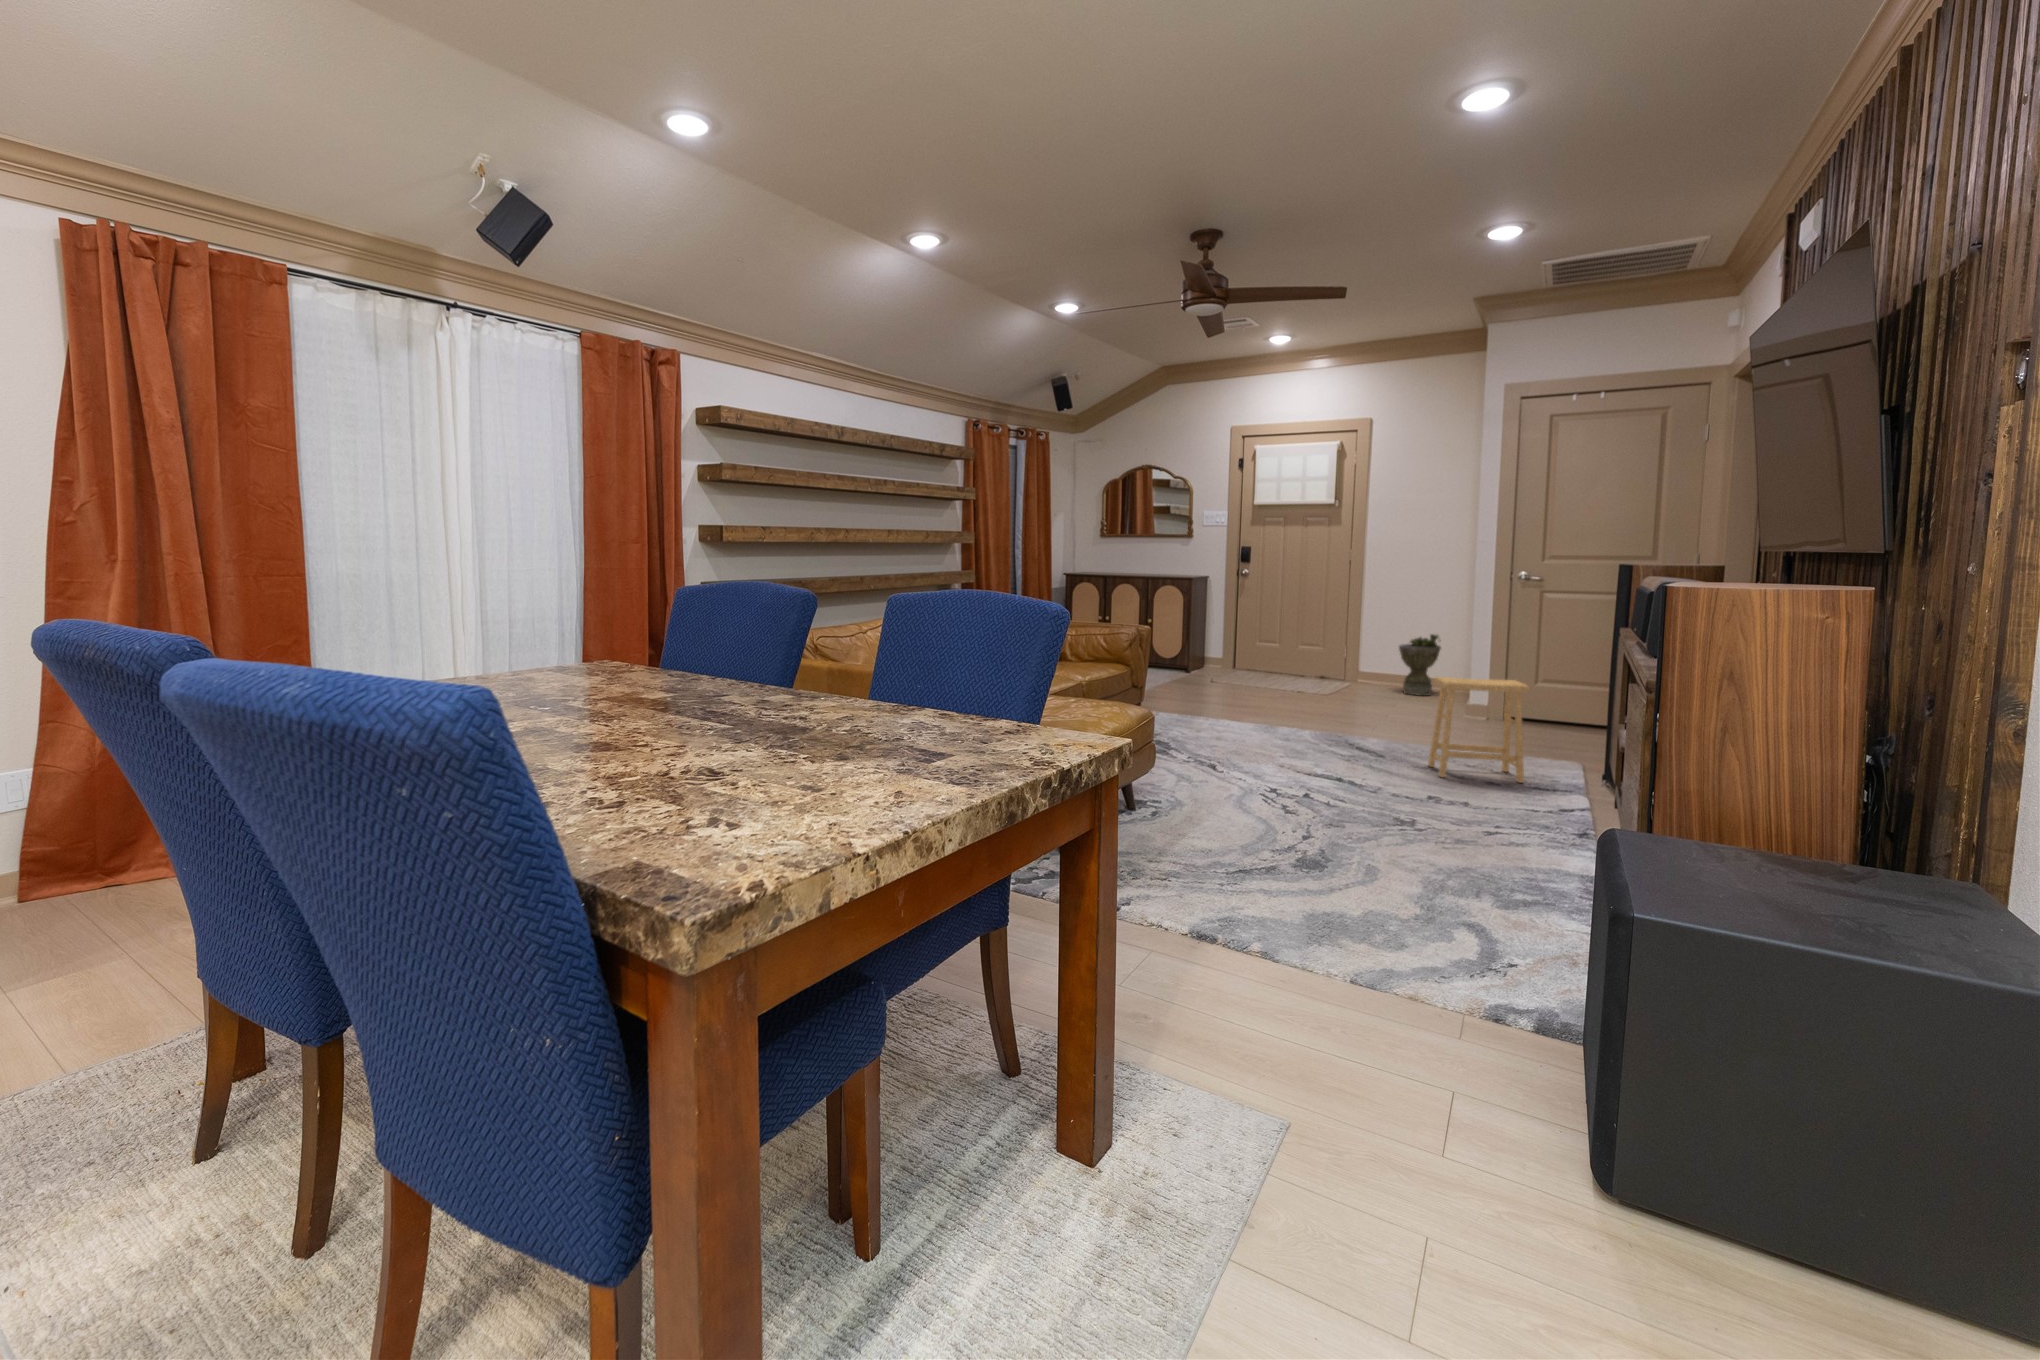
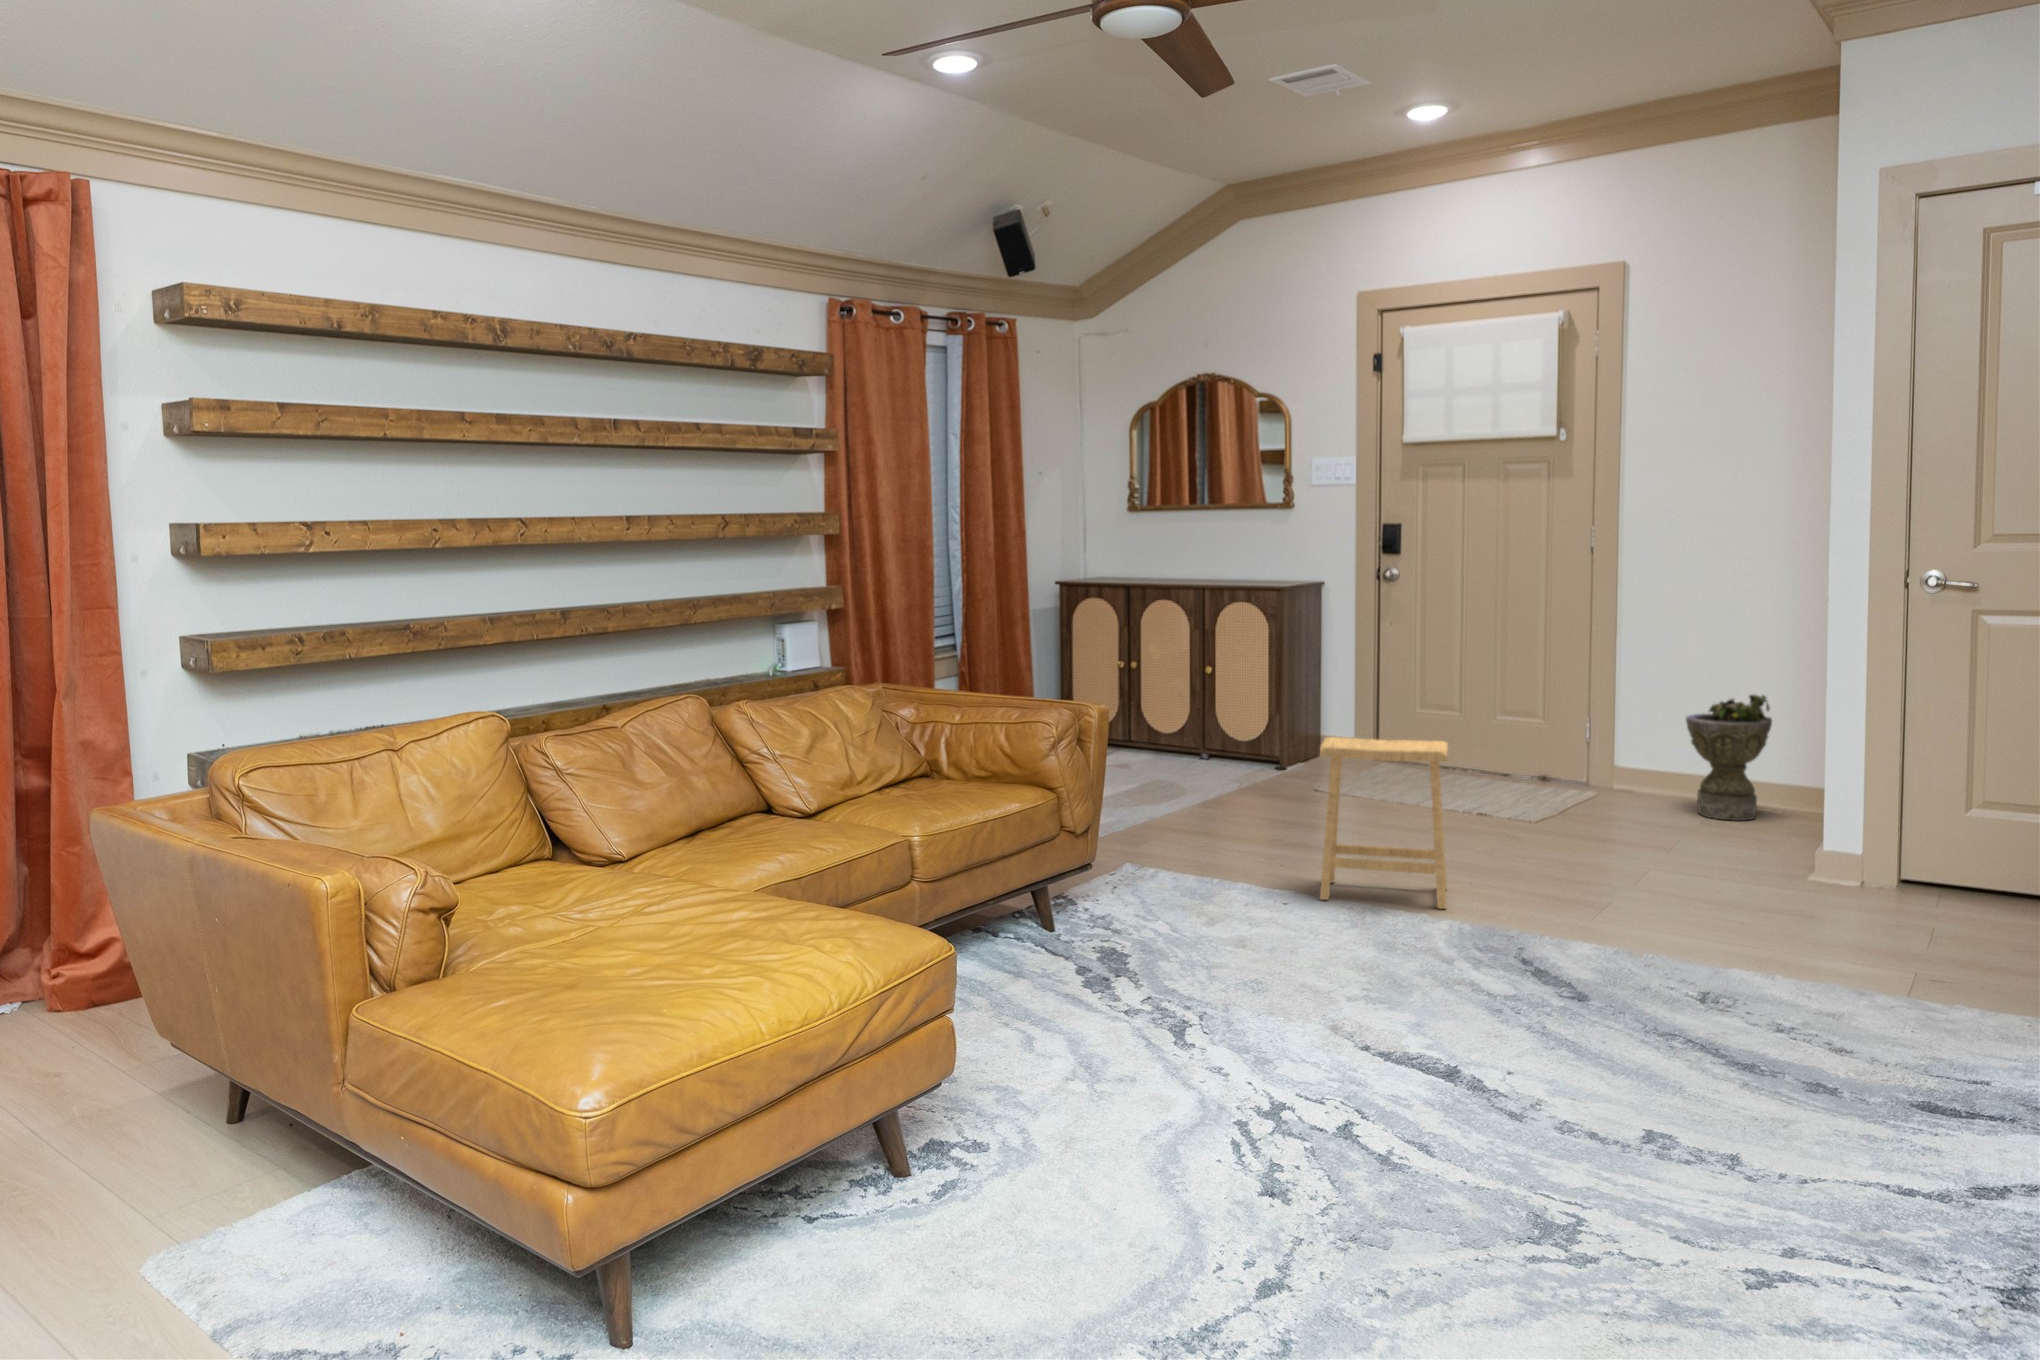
footstool: present [1428,677,1529,783] -> present [1320,737,1448,909]

